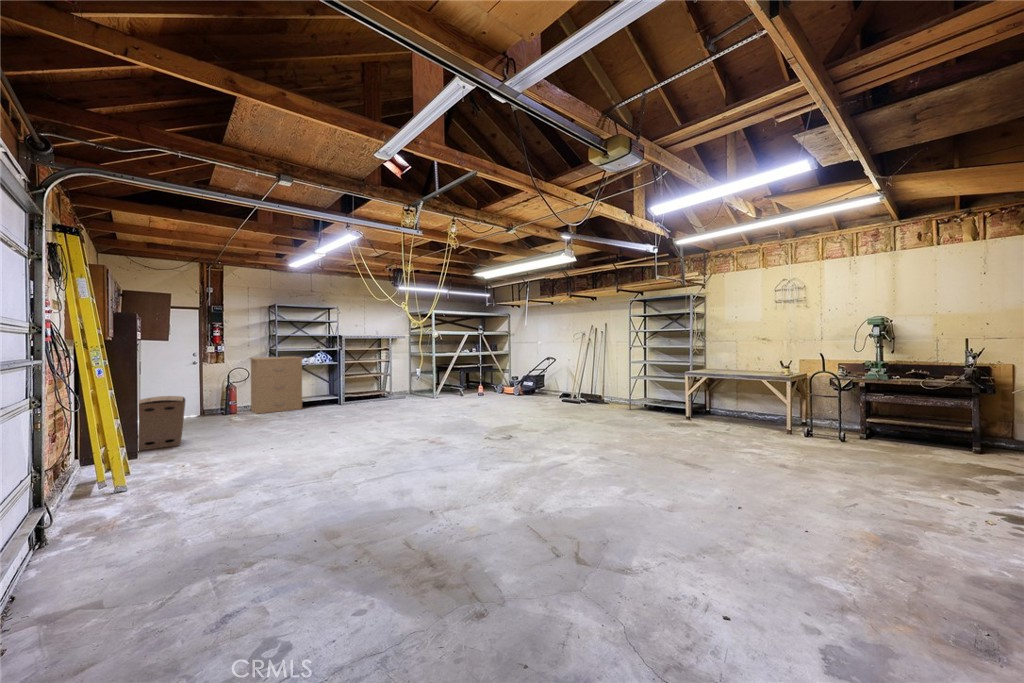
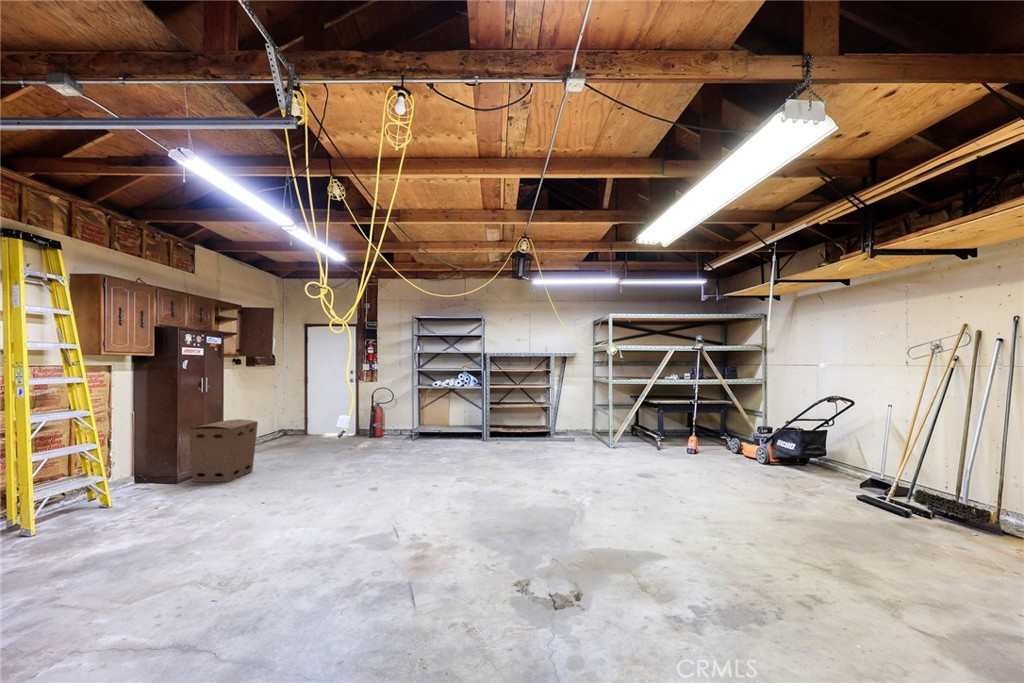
filing cabinet: present [250,356,303,414] -> none [386,377,443,444]

